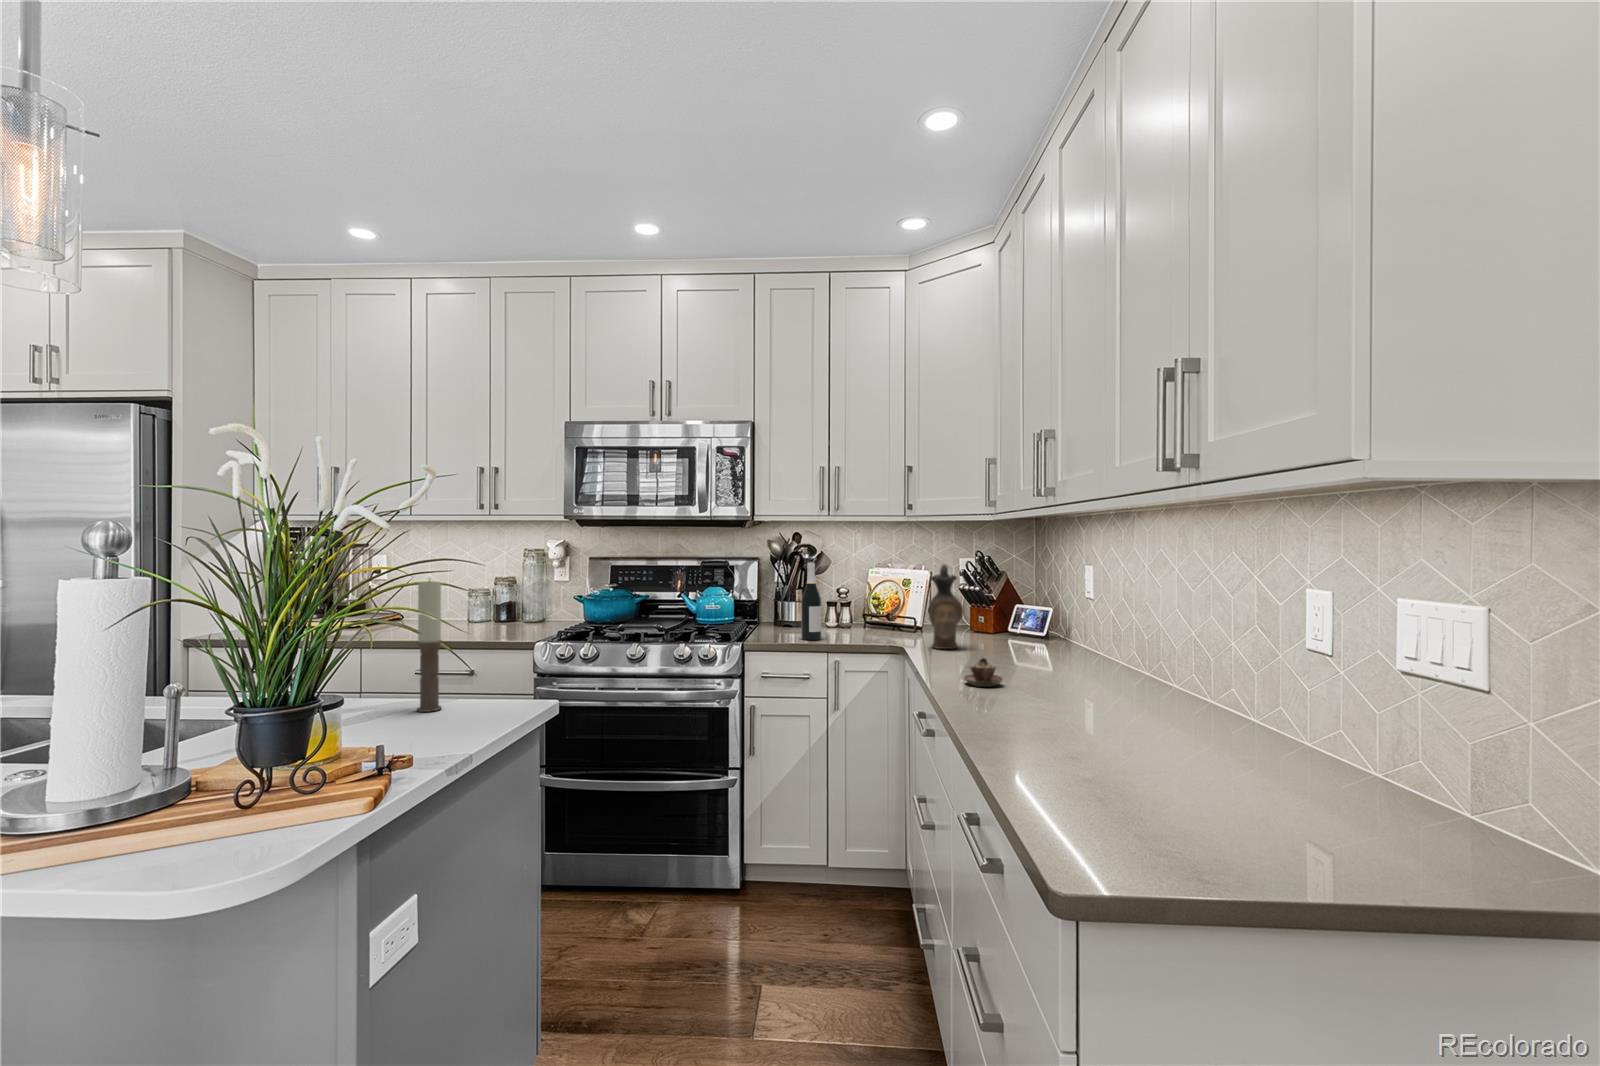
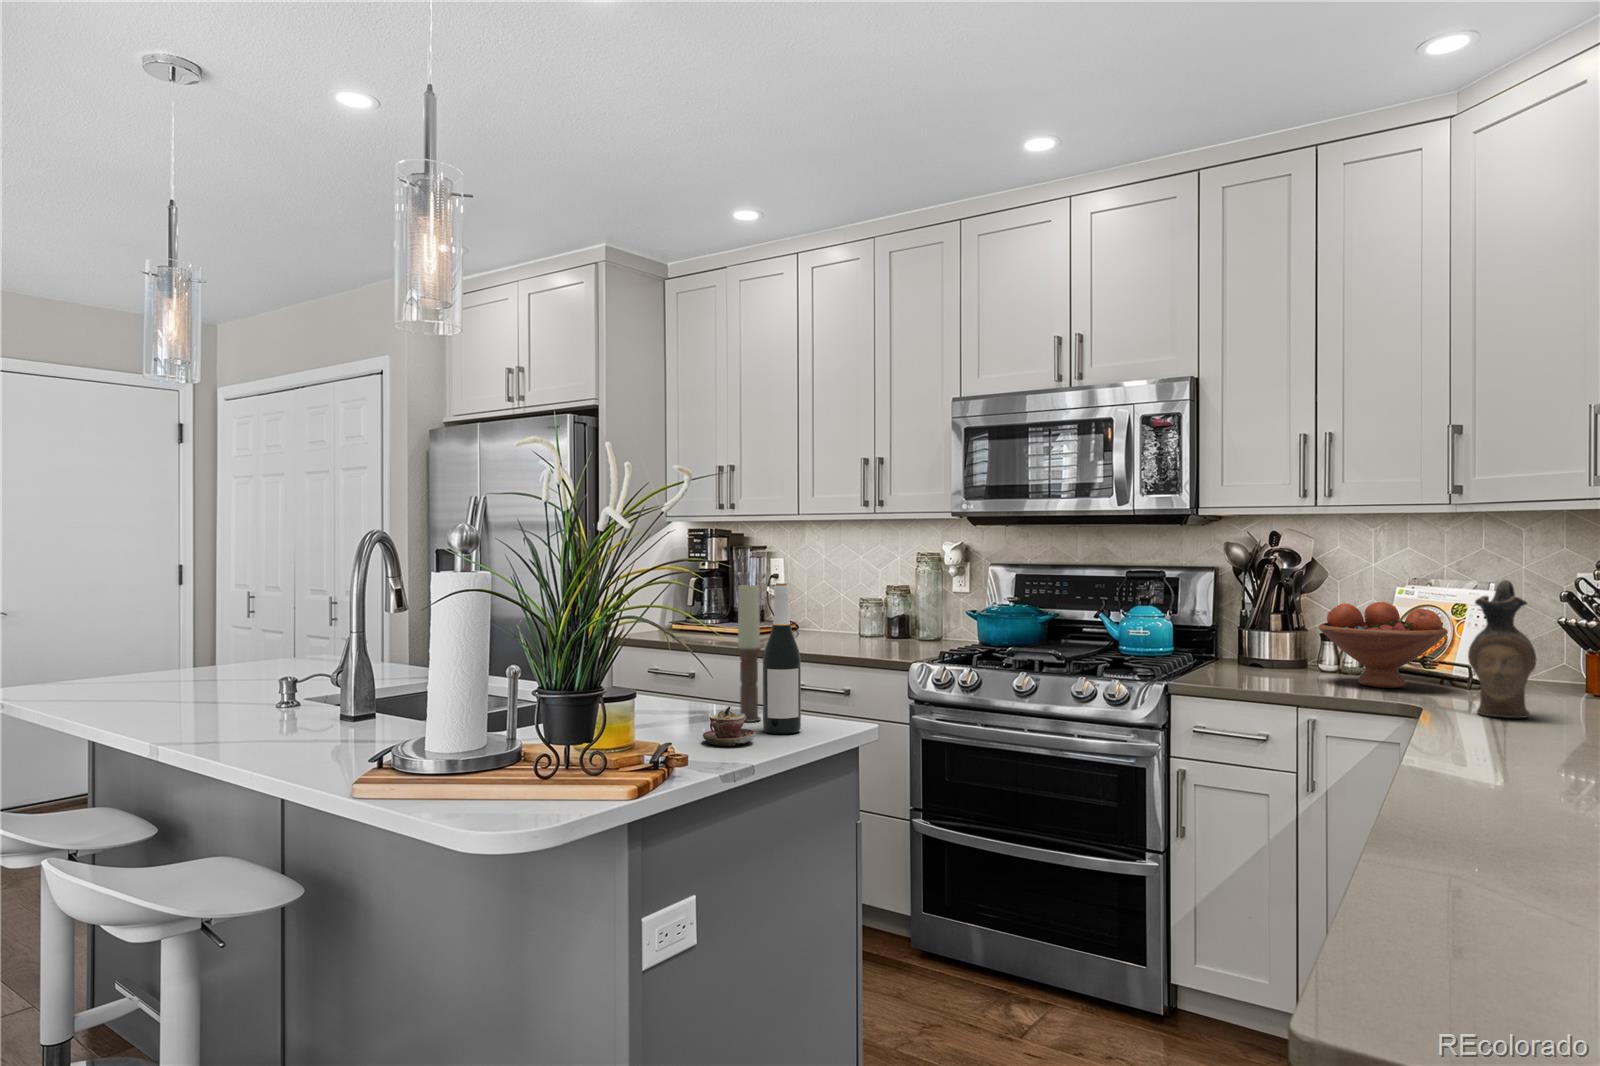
wine bottle: present [801,562,821,640] -> present [763,583,801,734]
fruit bowl: none [831,580,903,635] -> present [1319,602,1448,688]
teacup: present [964,658,1002,687] -> present [703,706,755,746]

